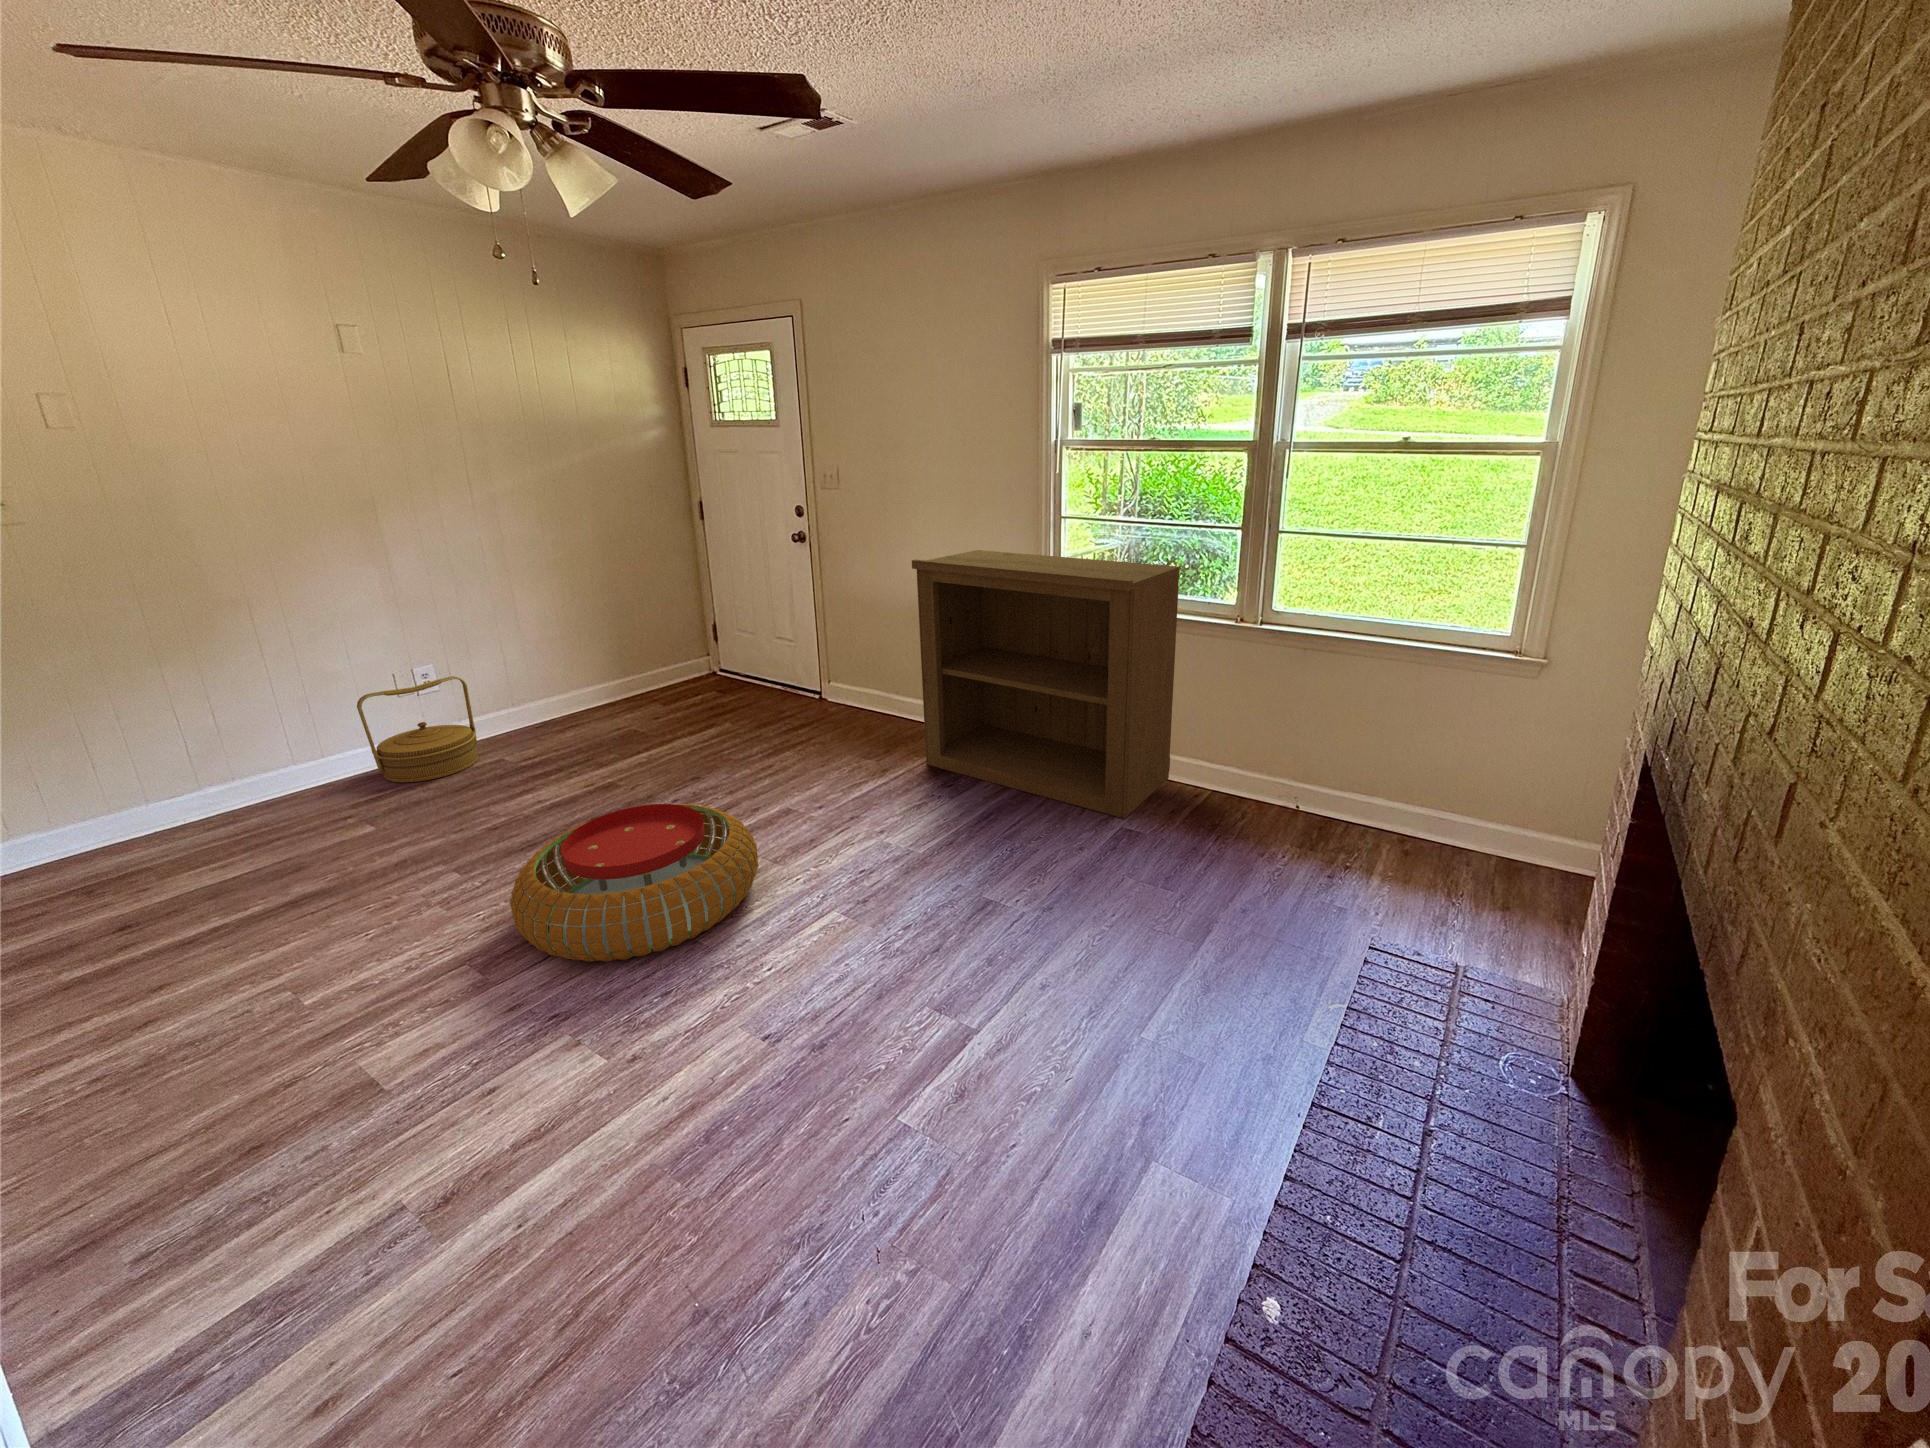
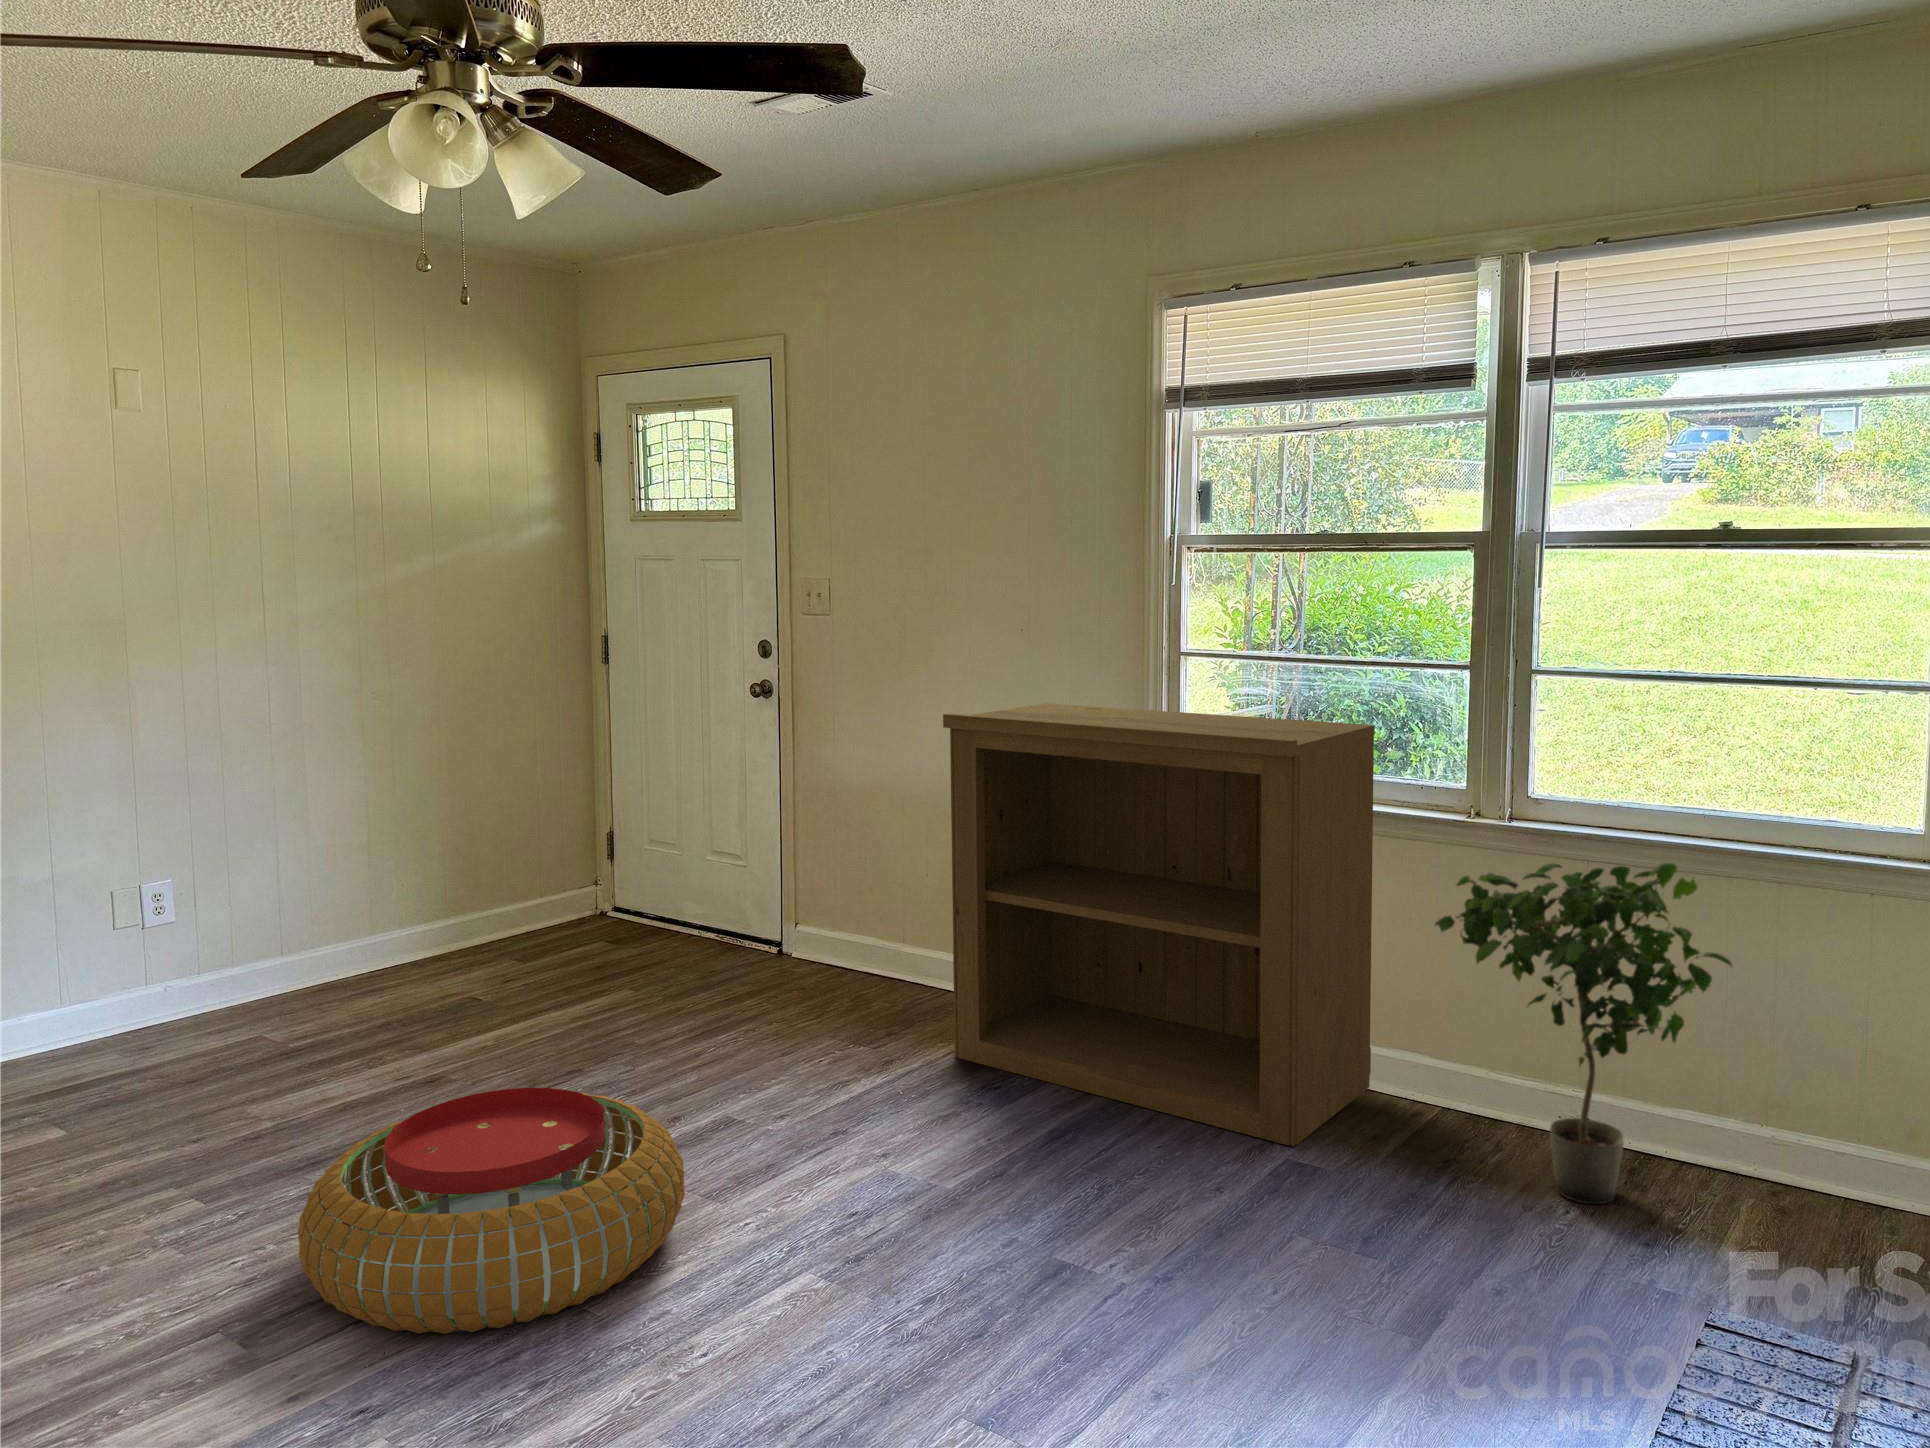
potted plant: none [1212,654,1388,851] -> present [1435,863,1732,1204]
woven basket: present [357,676,479,783] -> none [62,896,228,1066]

